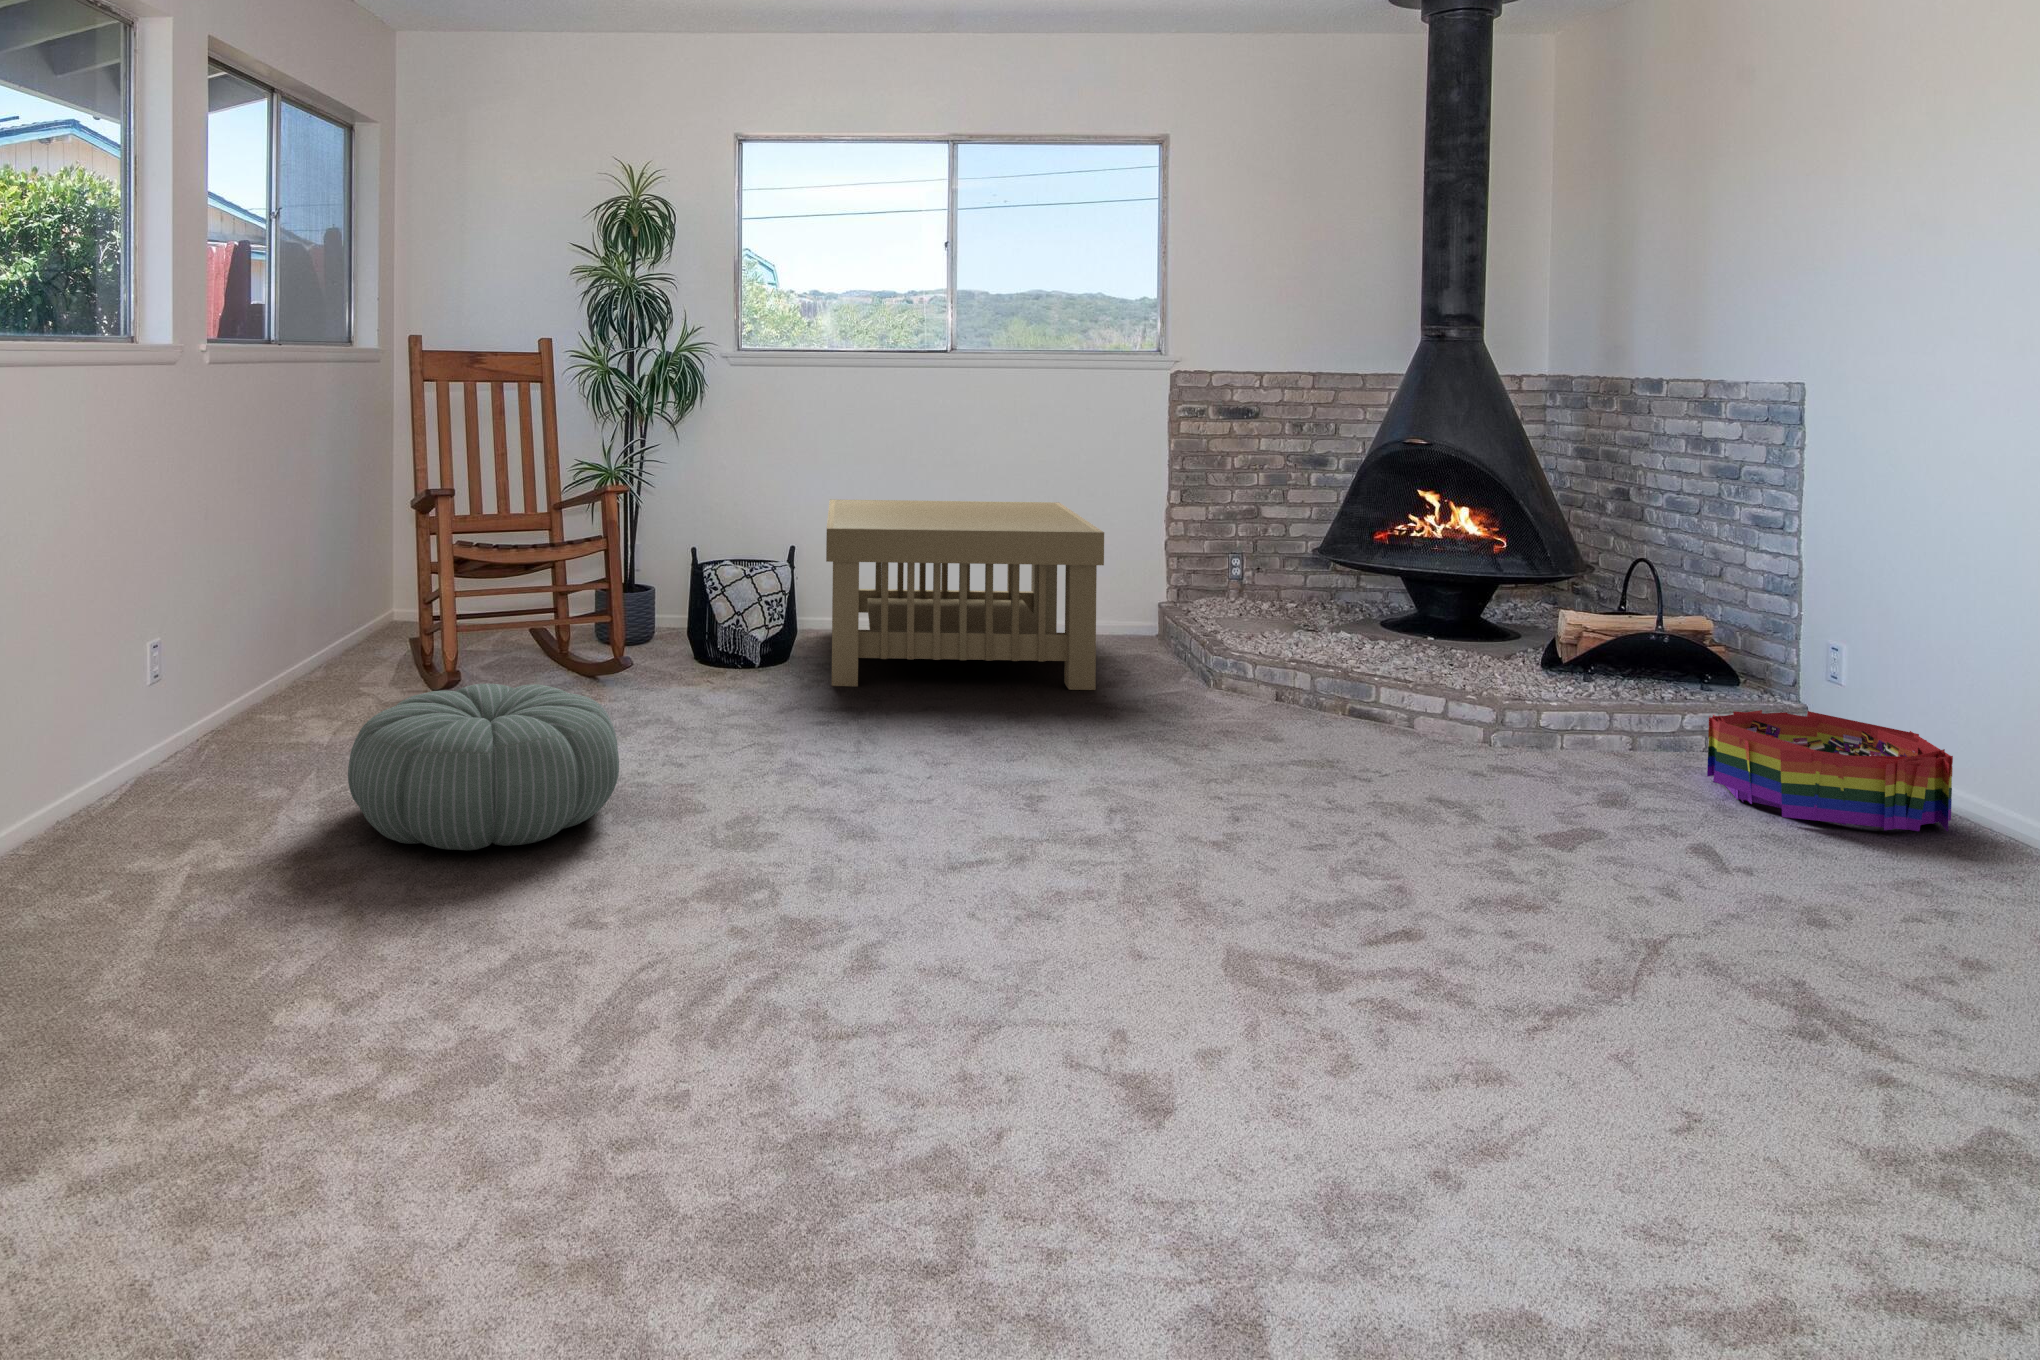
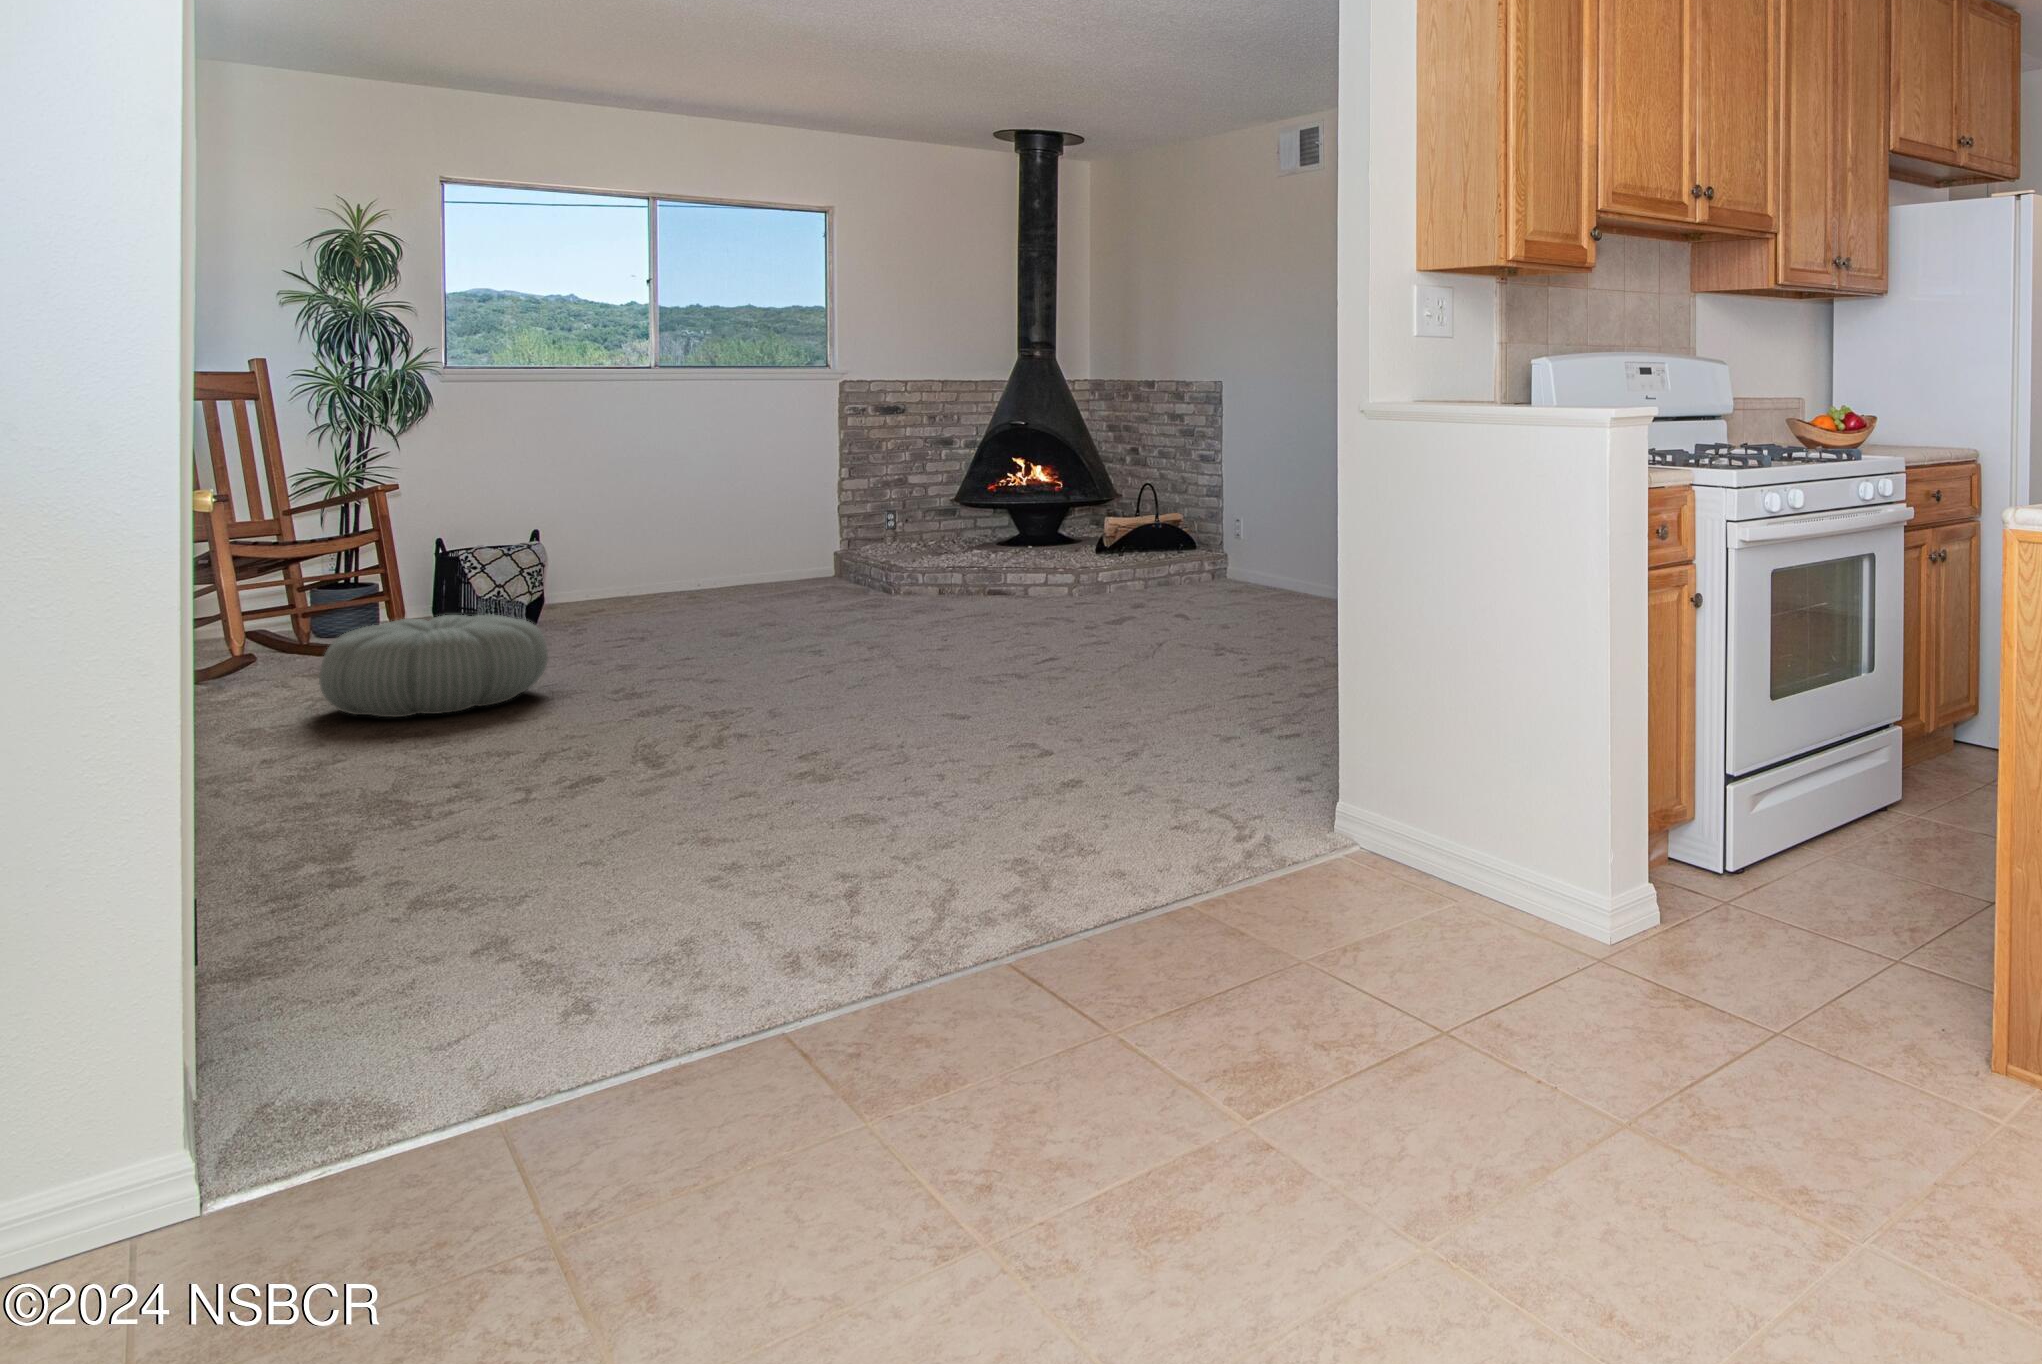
coffee table: present [826,499,1104,690] -> none [547,484,820,627]
storage bin: present [1707,710,1953,831] -> none [1175,551,1273,597]

